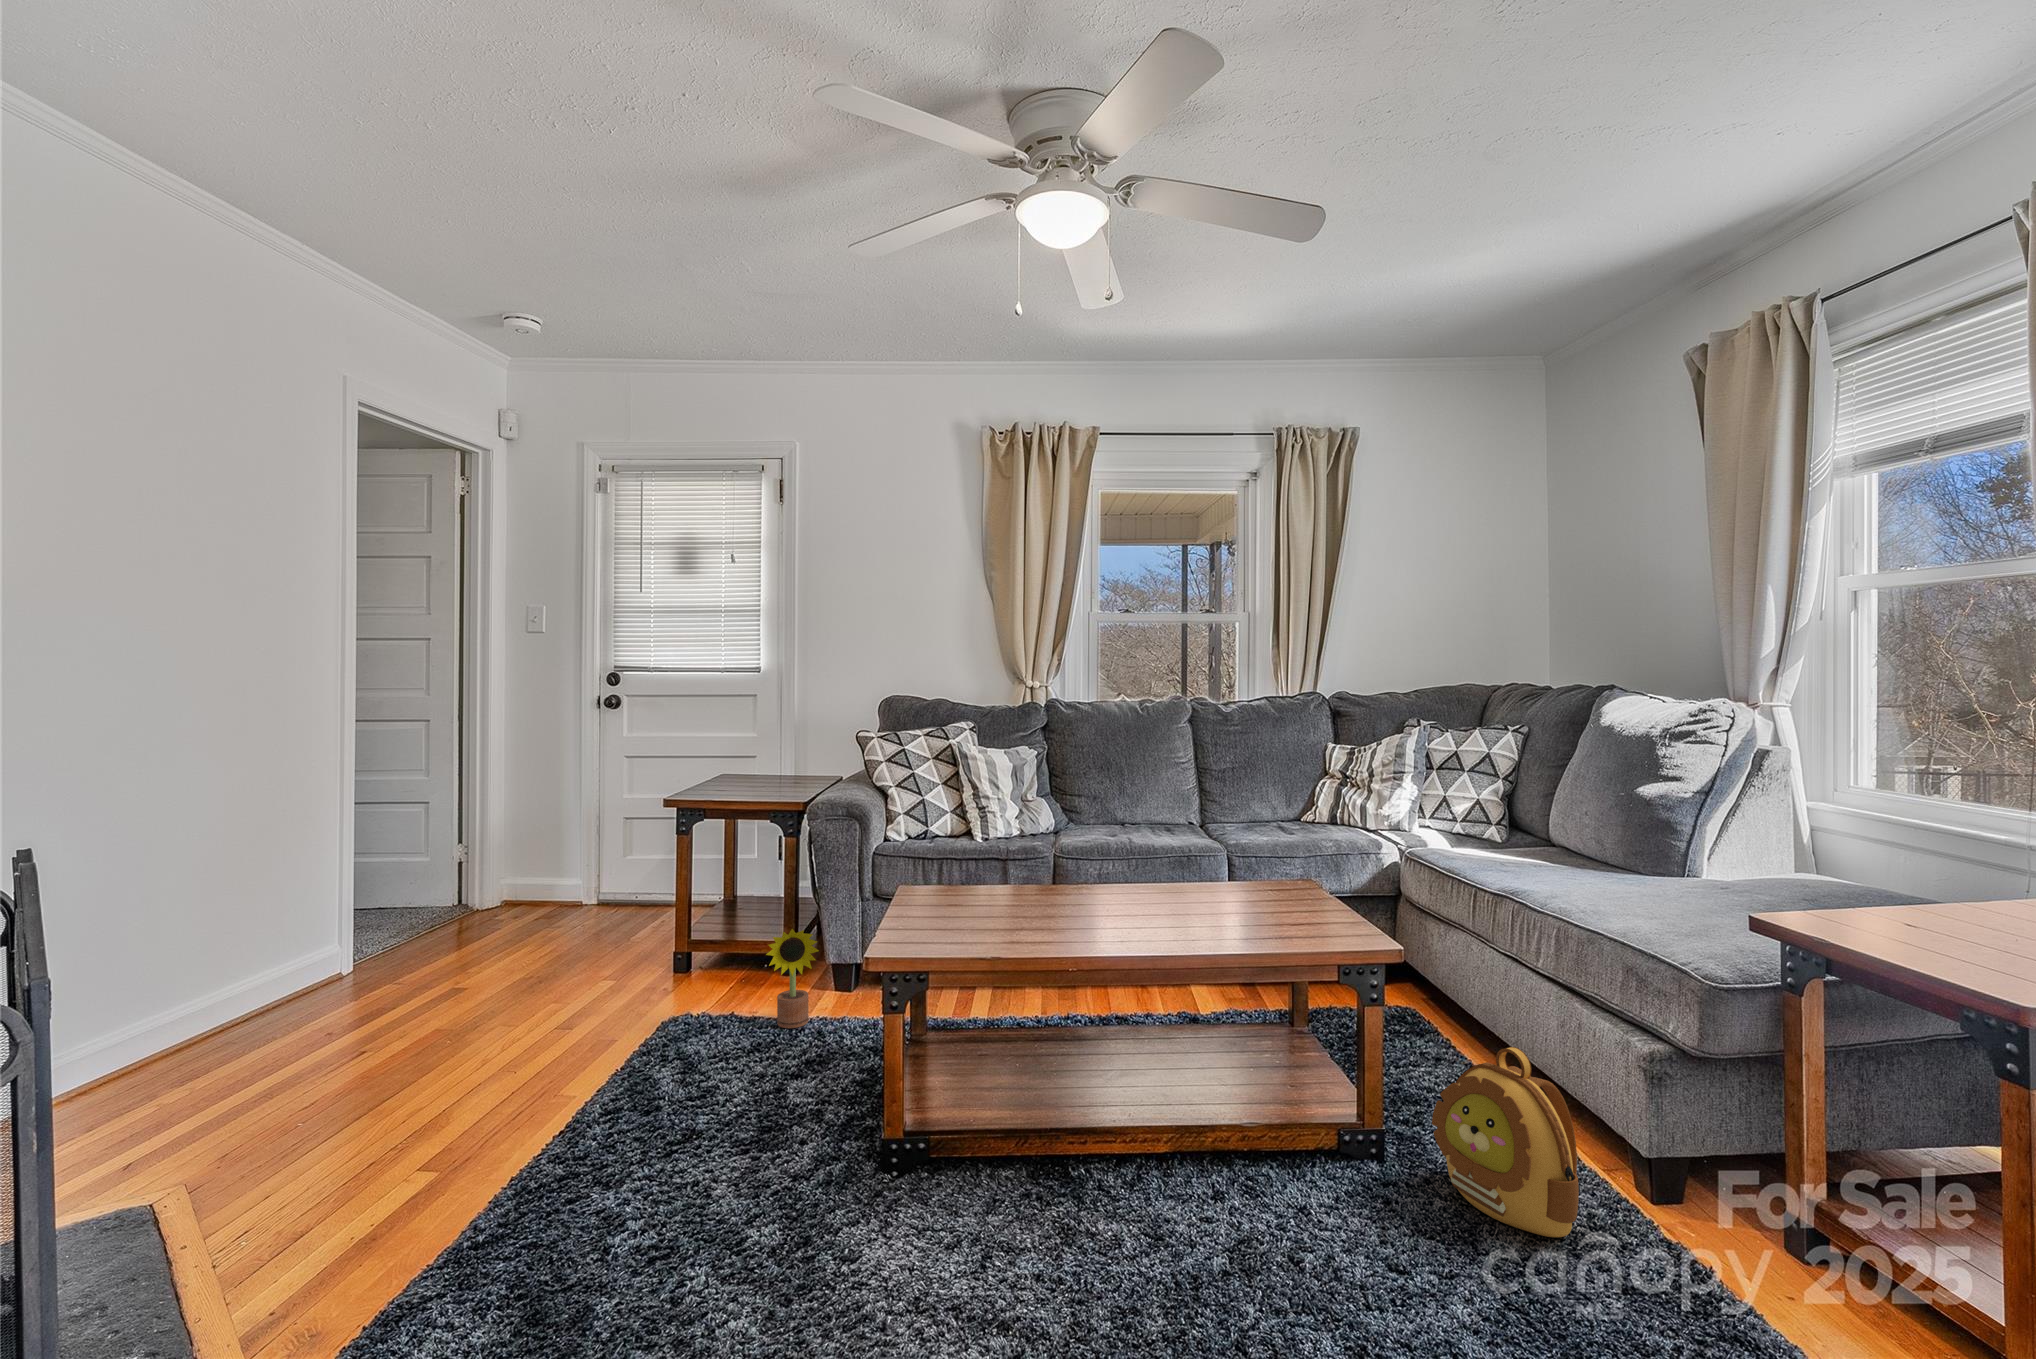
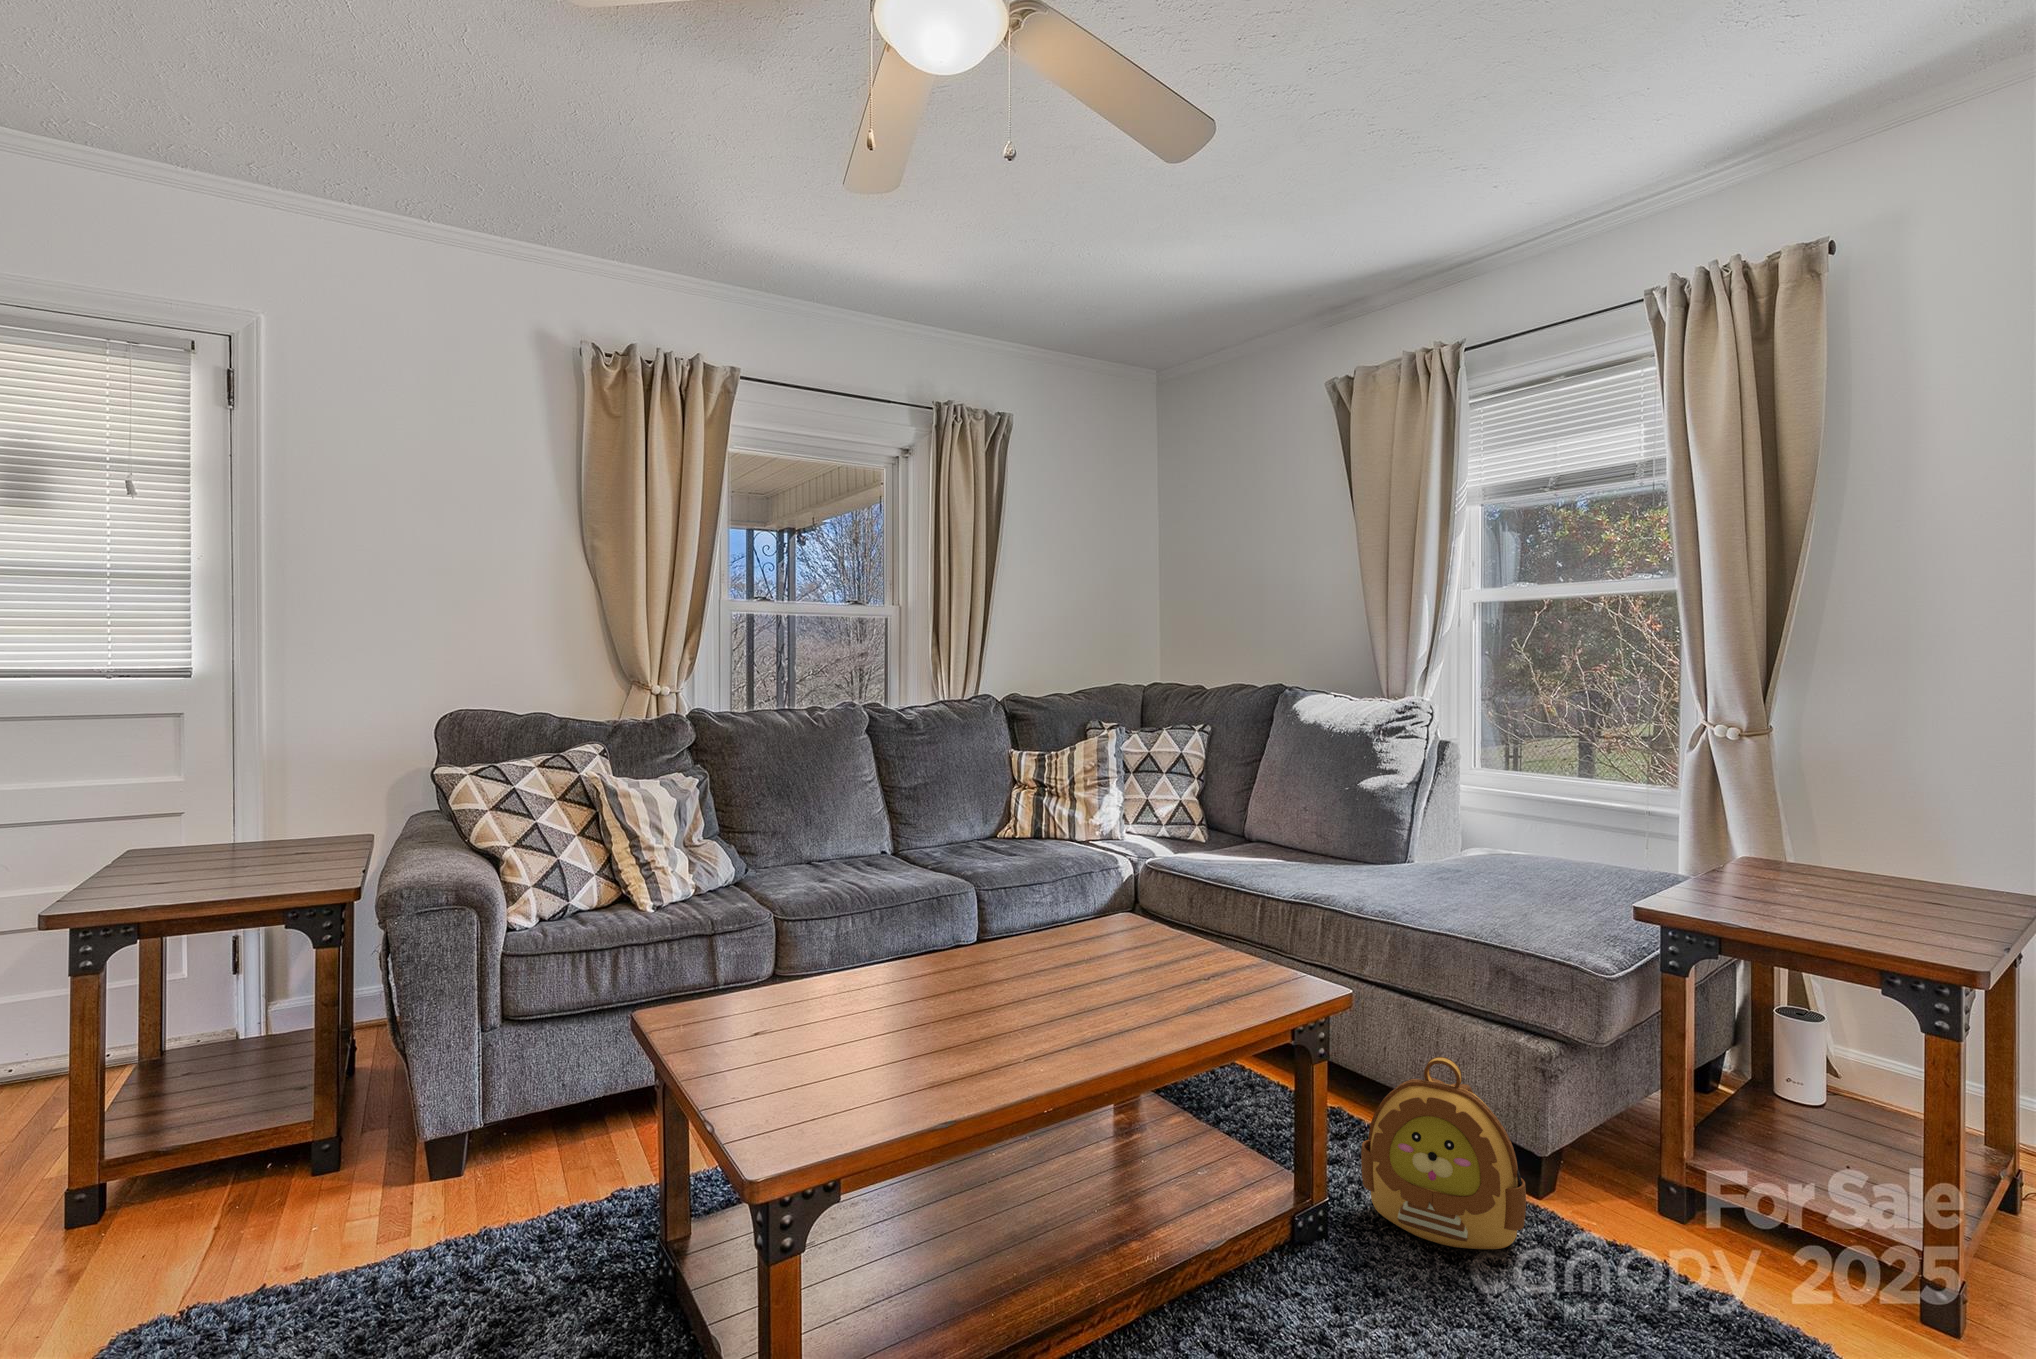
decorative plant: present [766,929,819,1028] -> none [360,1101,461,1276]

